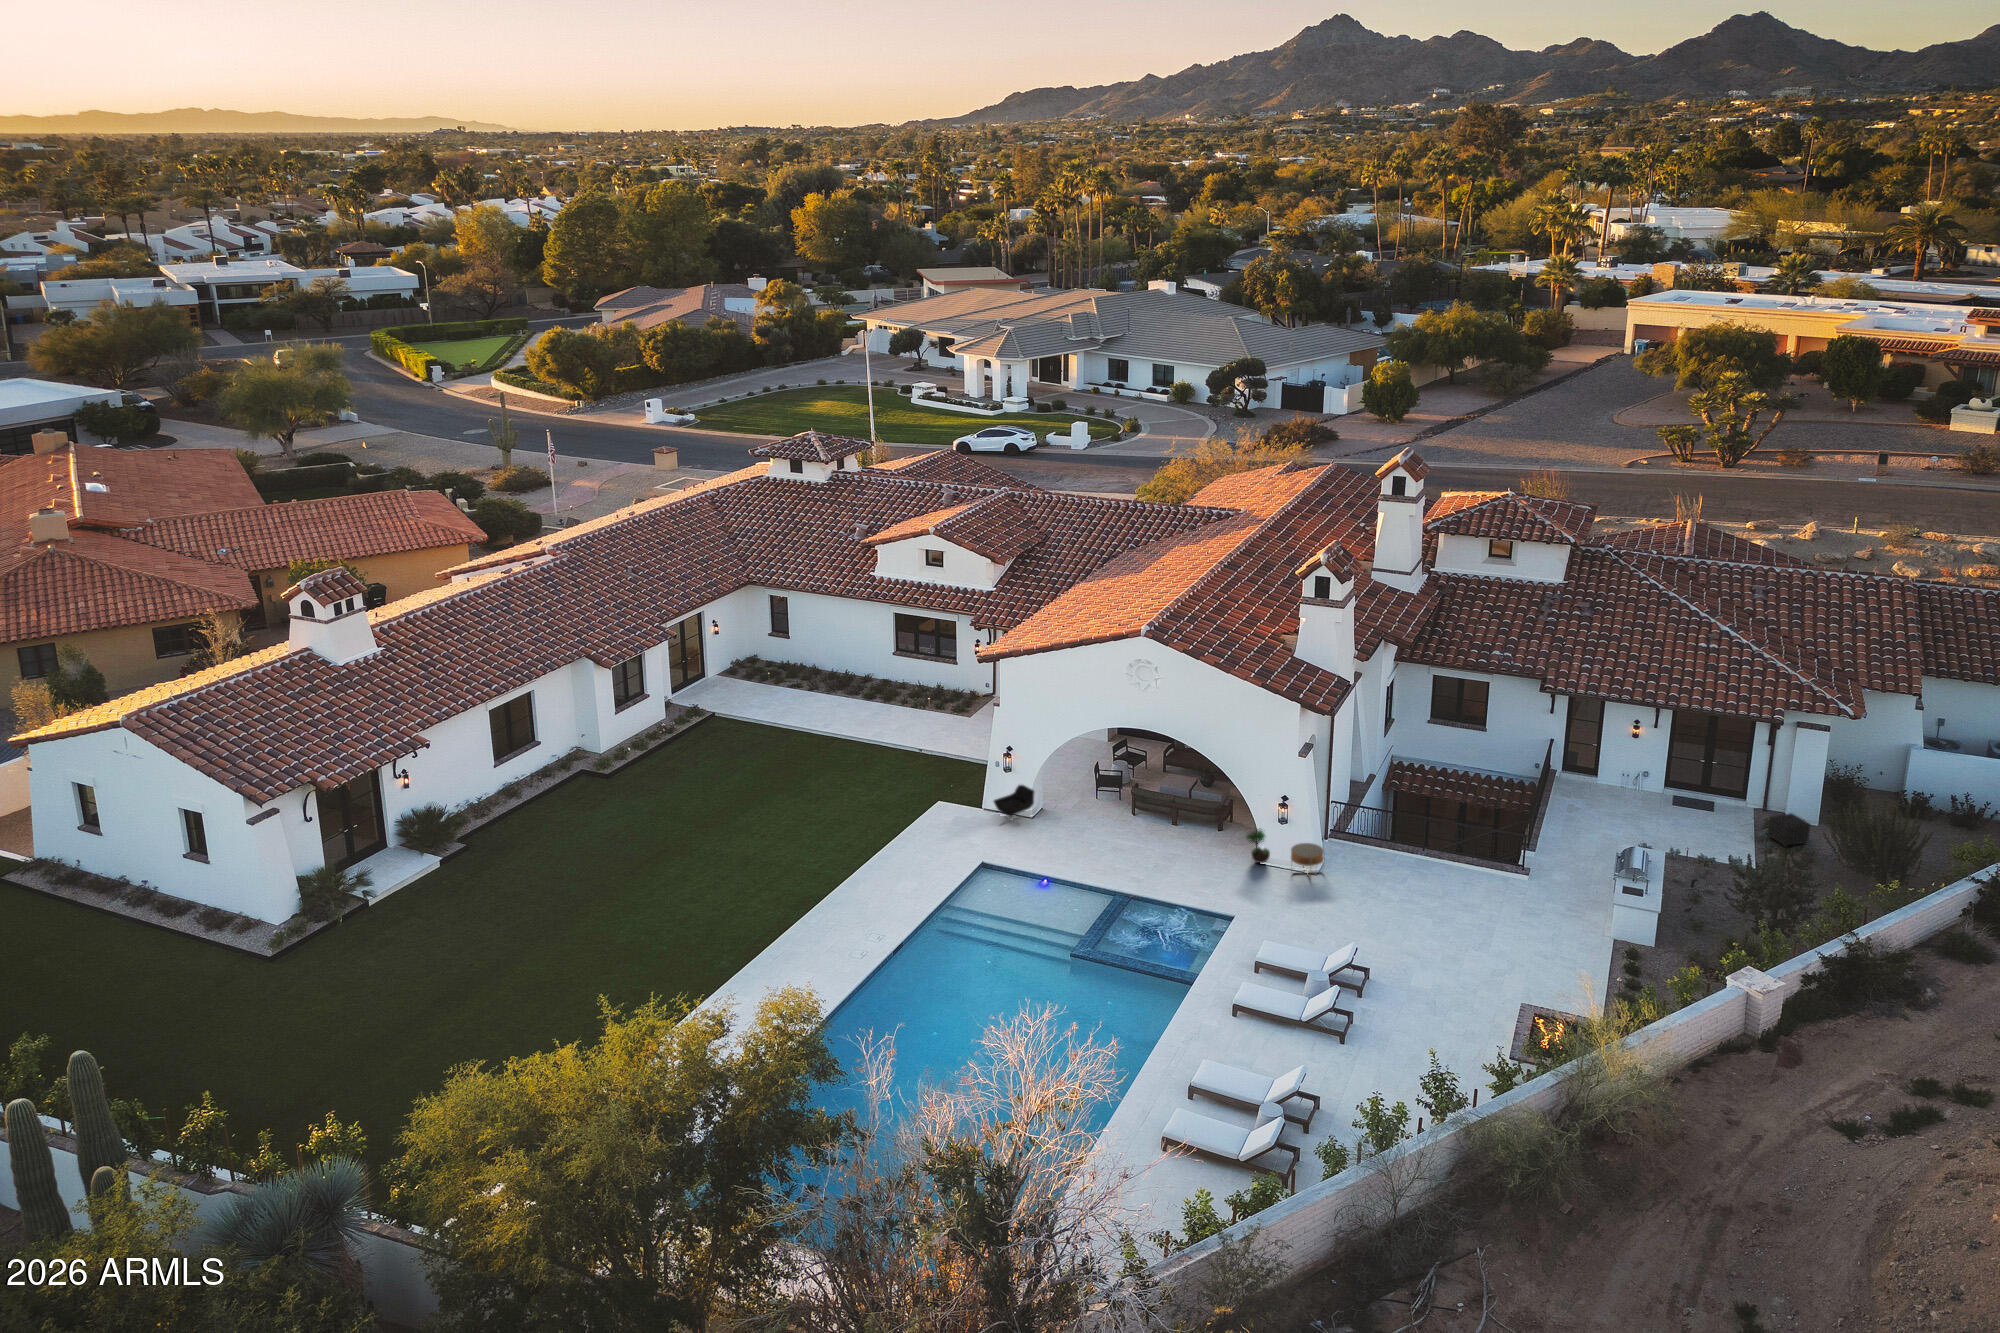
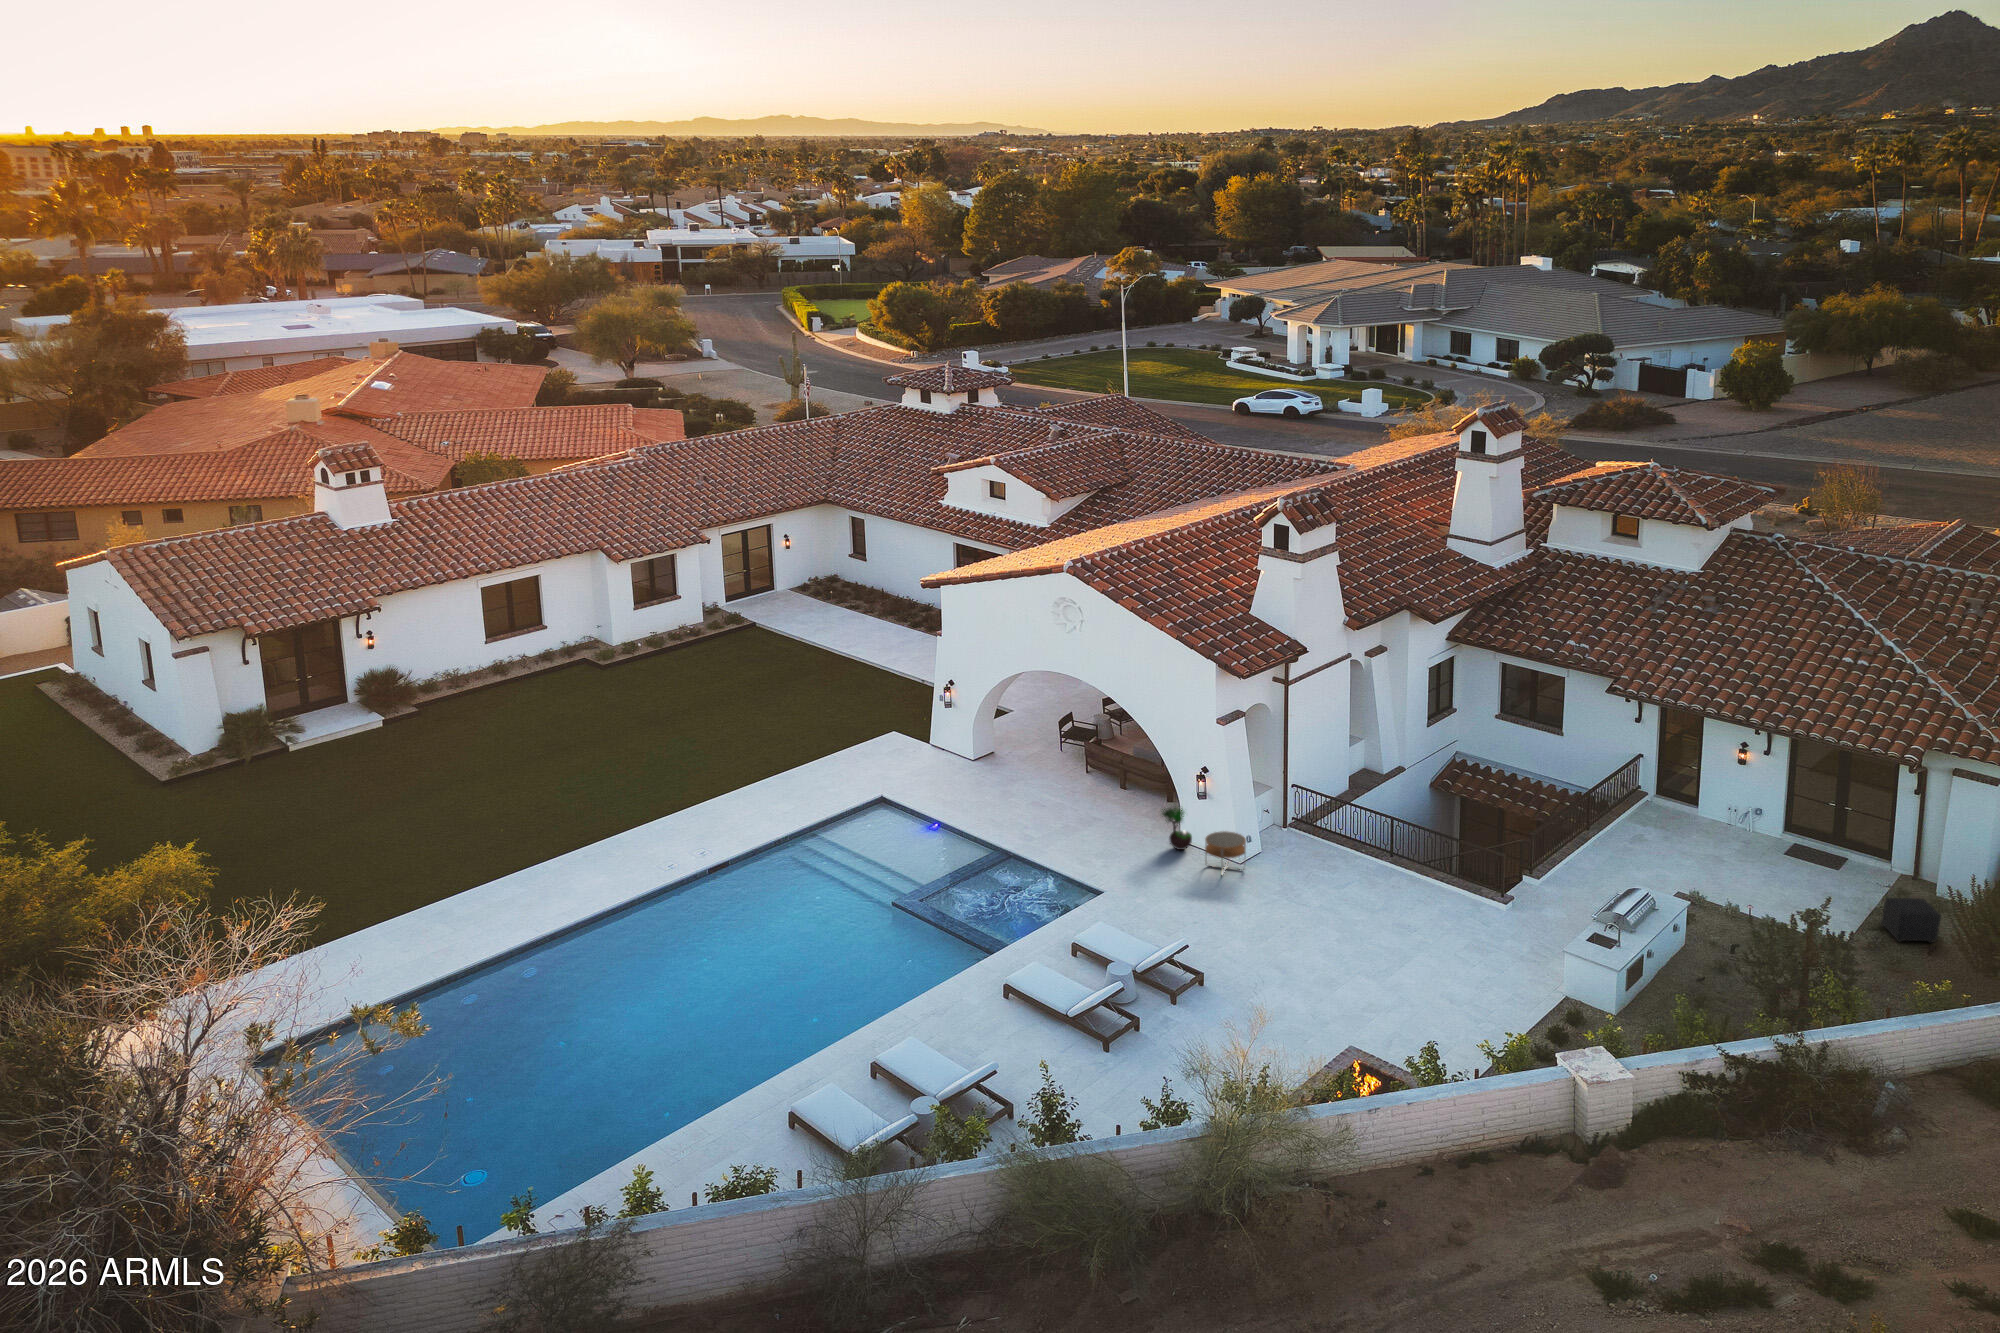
lounge chair: present [994,785,1034,825] -> none [928,726,972,771]

